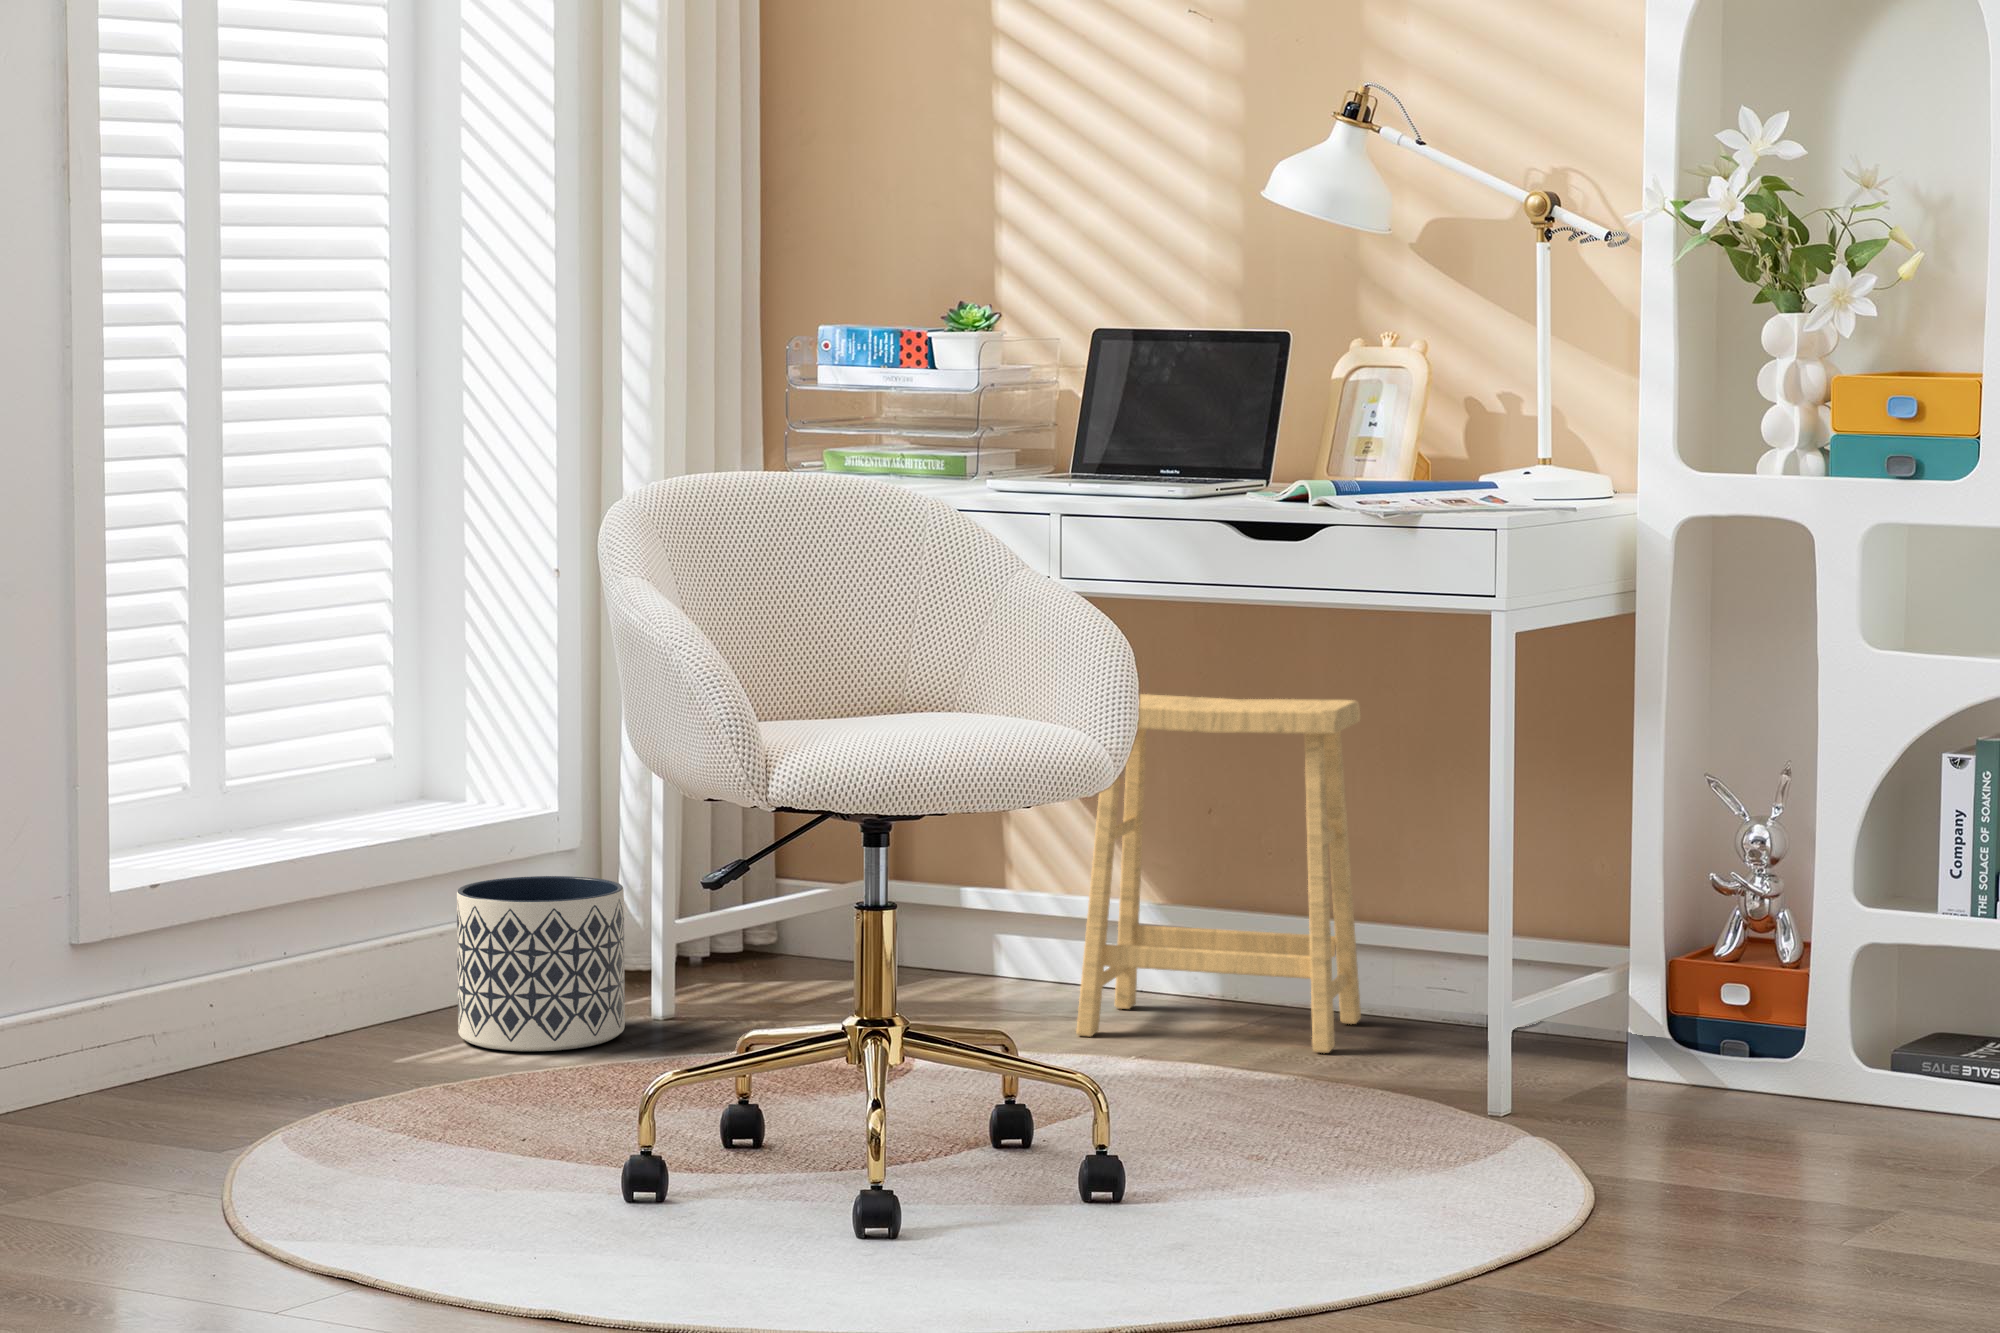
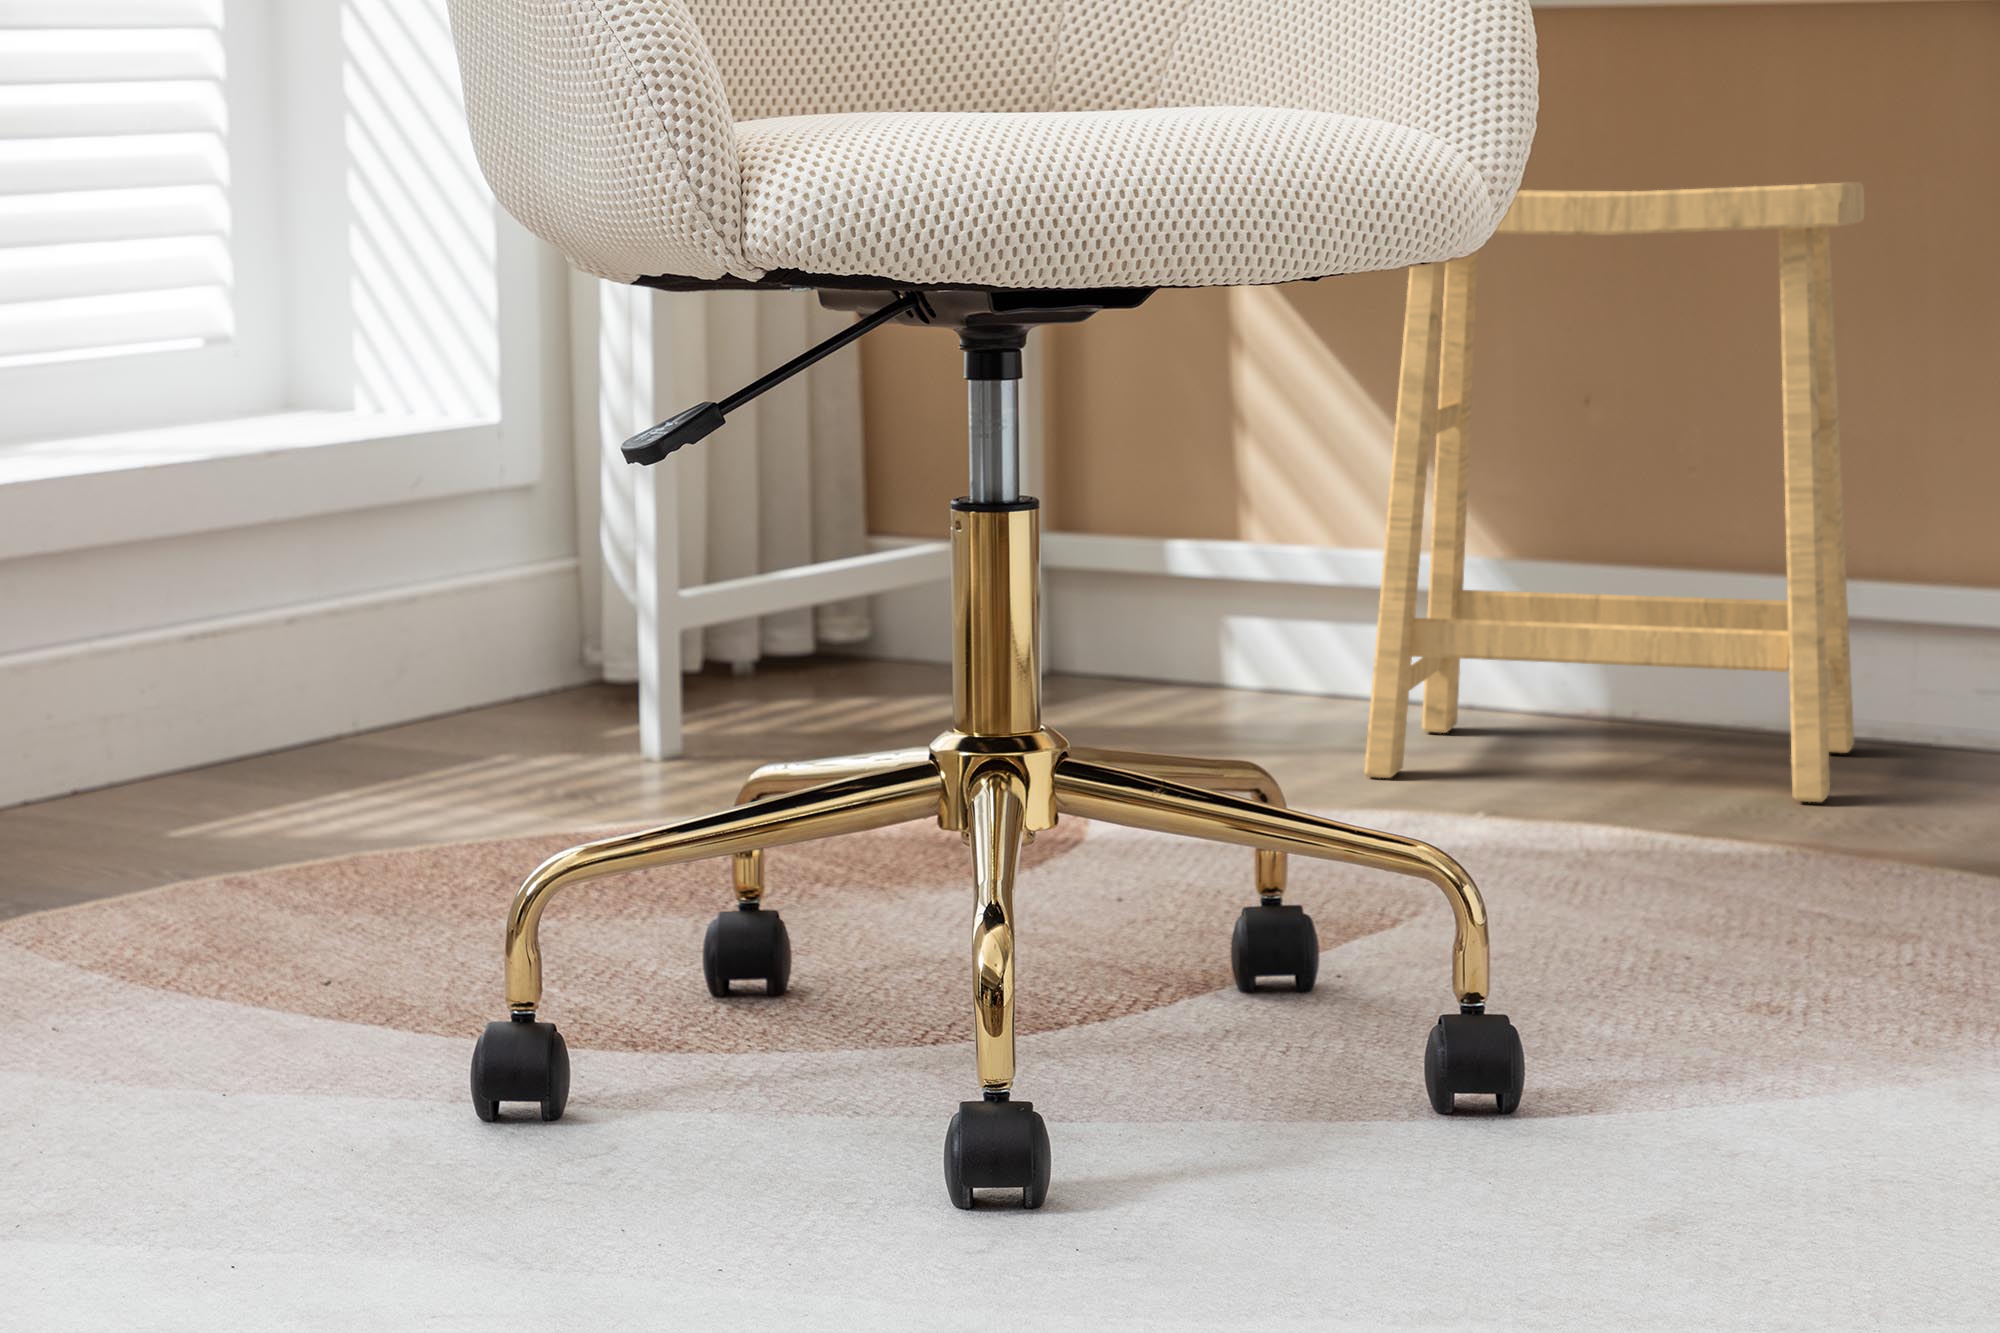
planter: present [457,876,625,1051] -> none [288,517,587,812]

